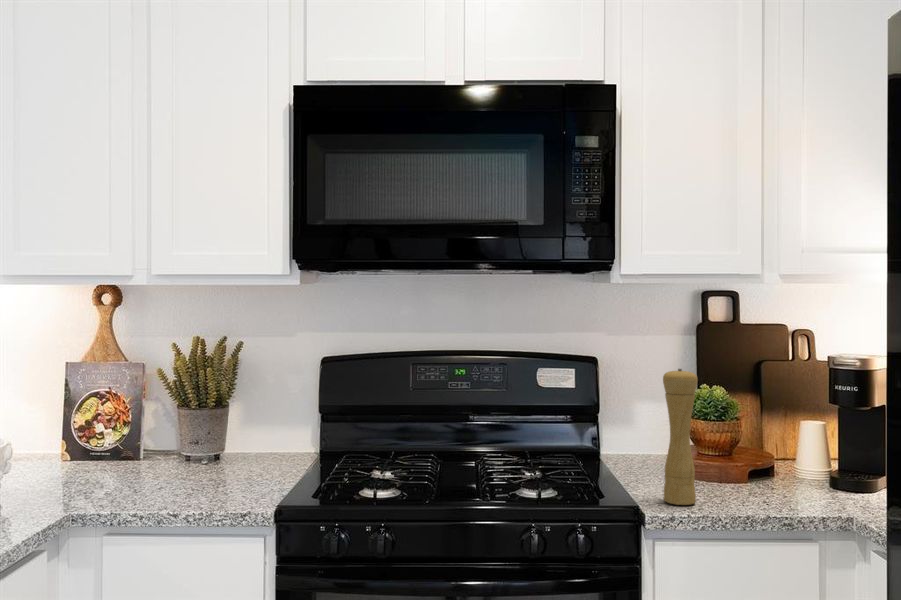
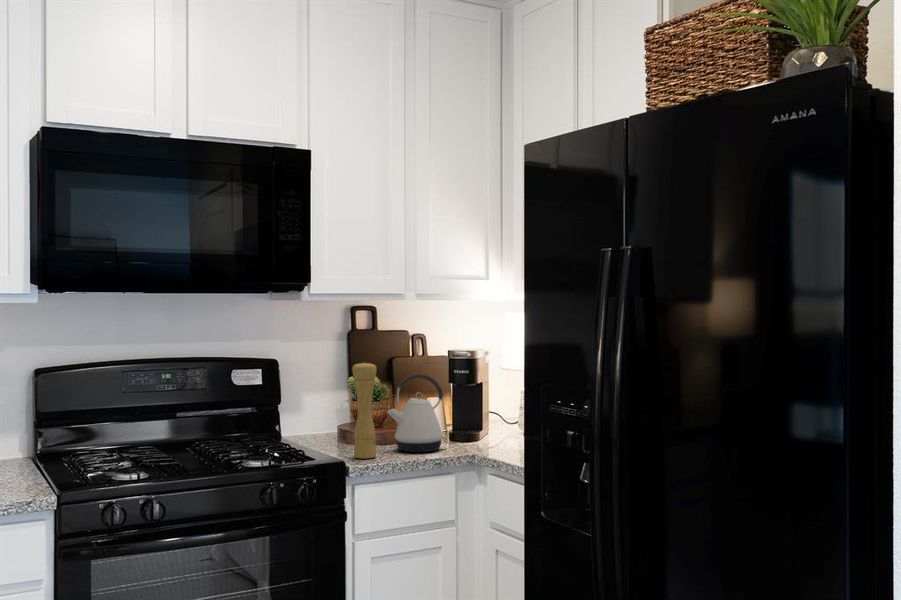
kettle: none [720,389,813,505] -> present [388,374,447,452]

